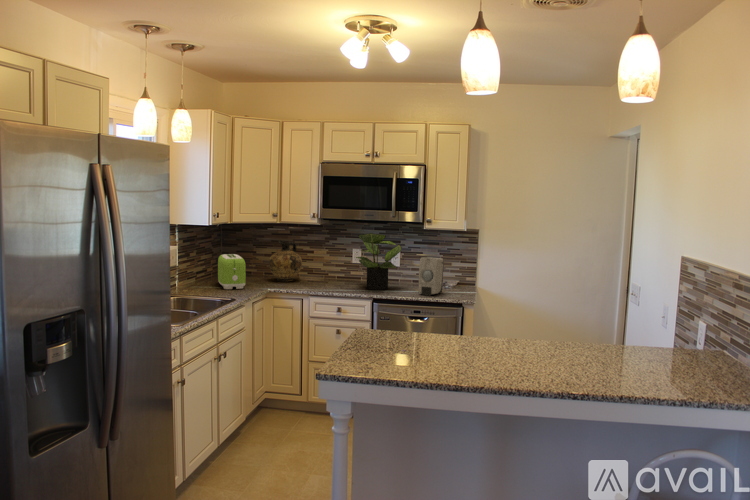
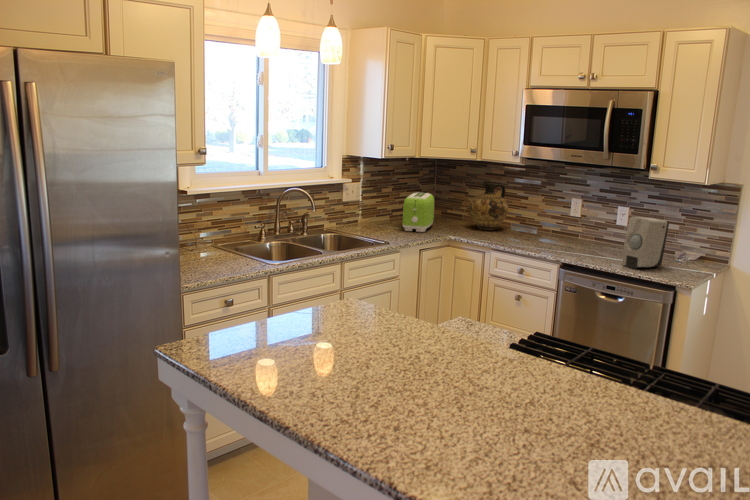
potted plant: present [356,233,402,290] -> none [557,180,621,253]

